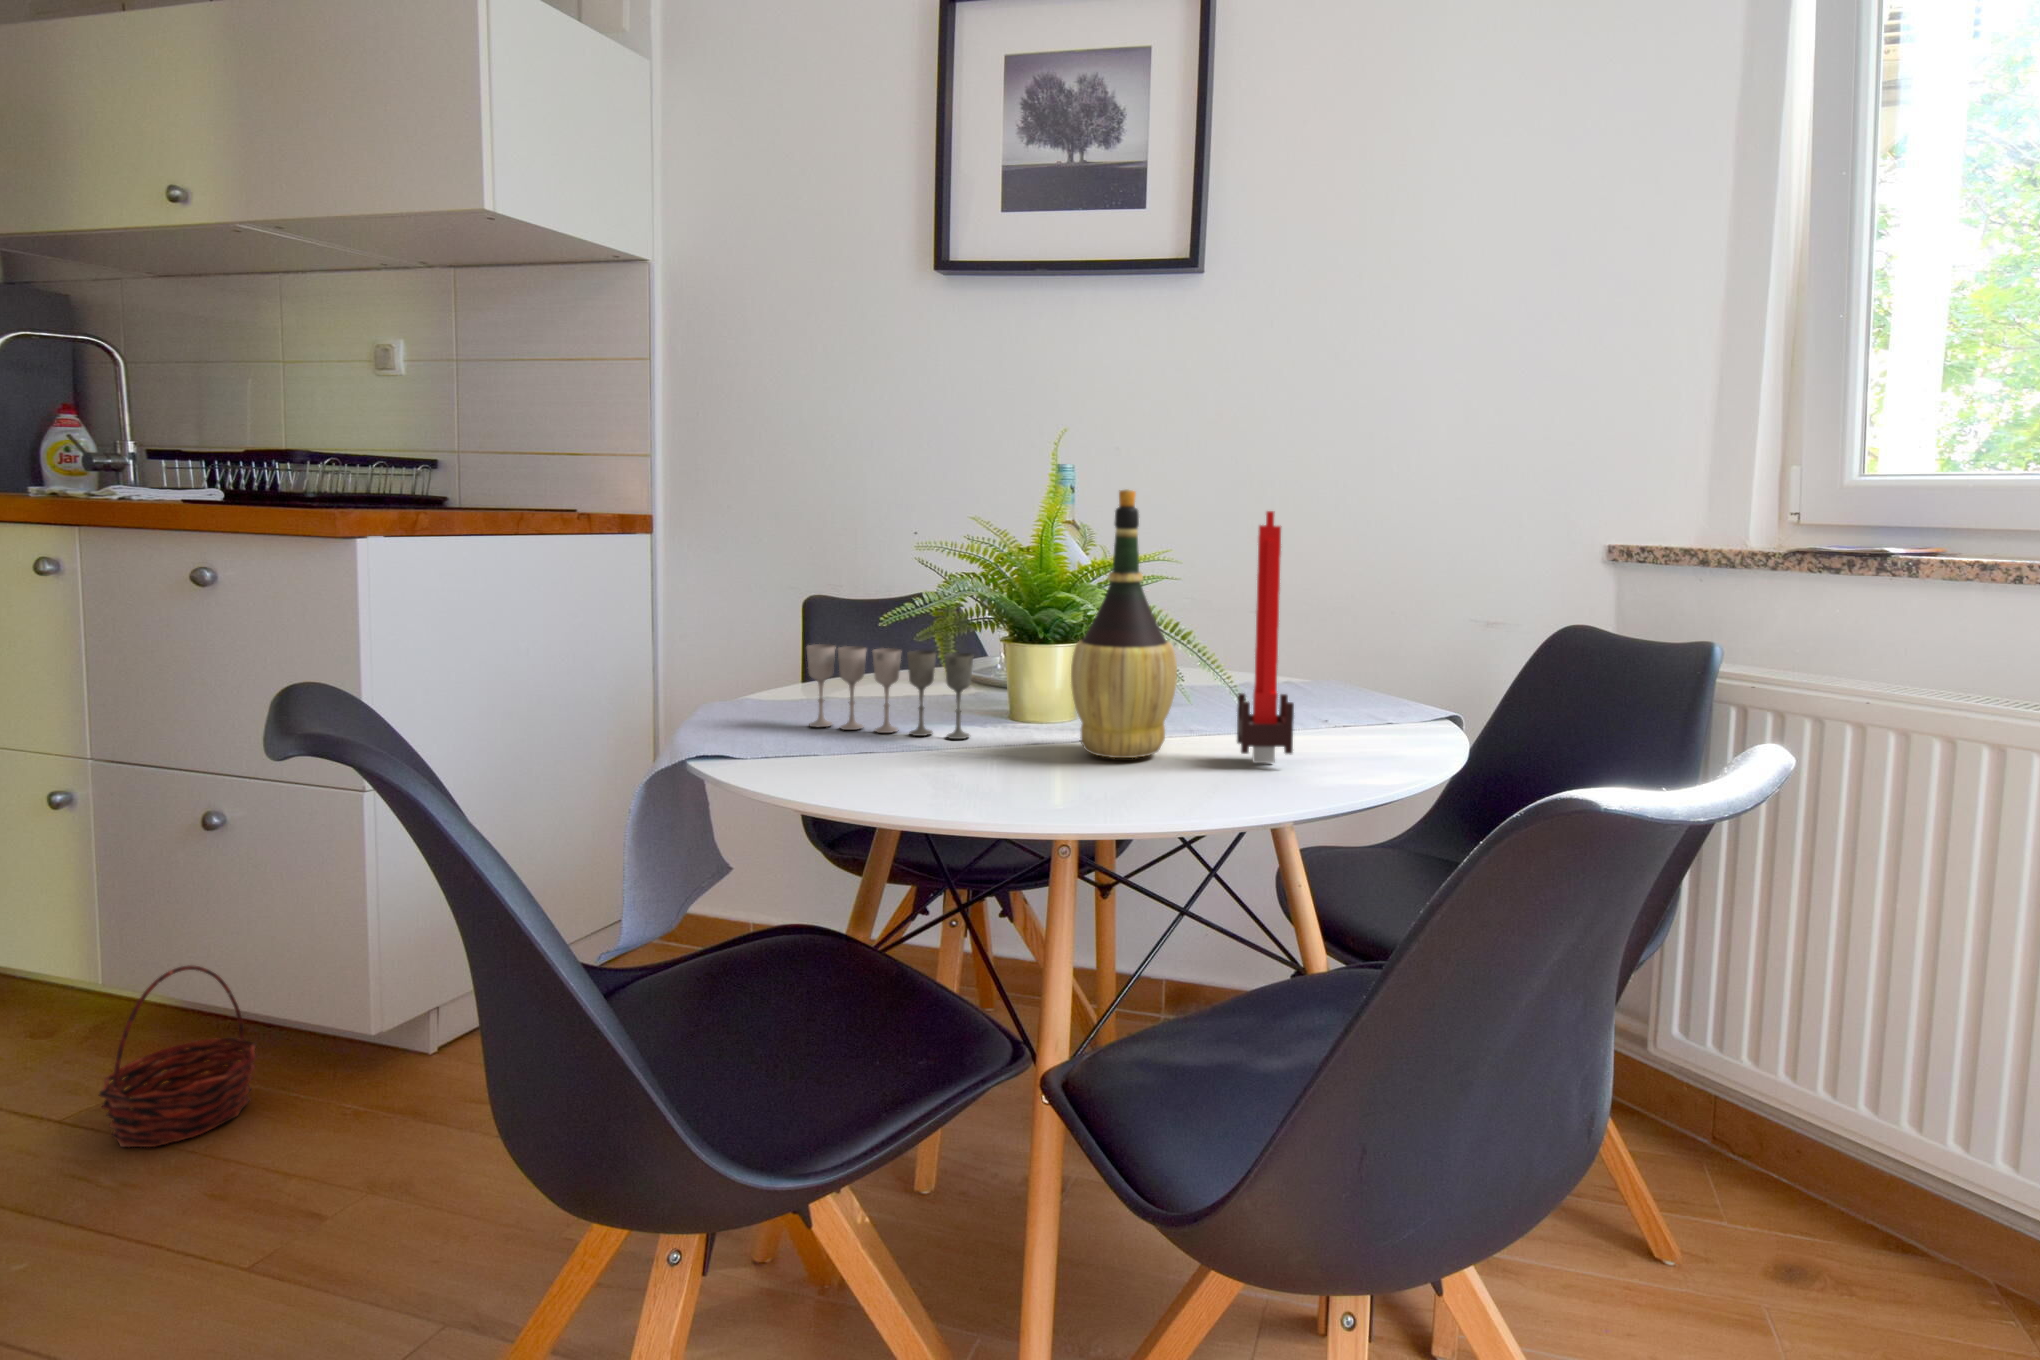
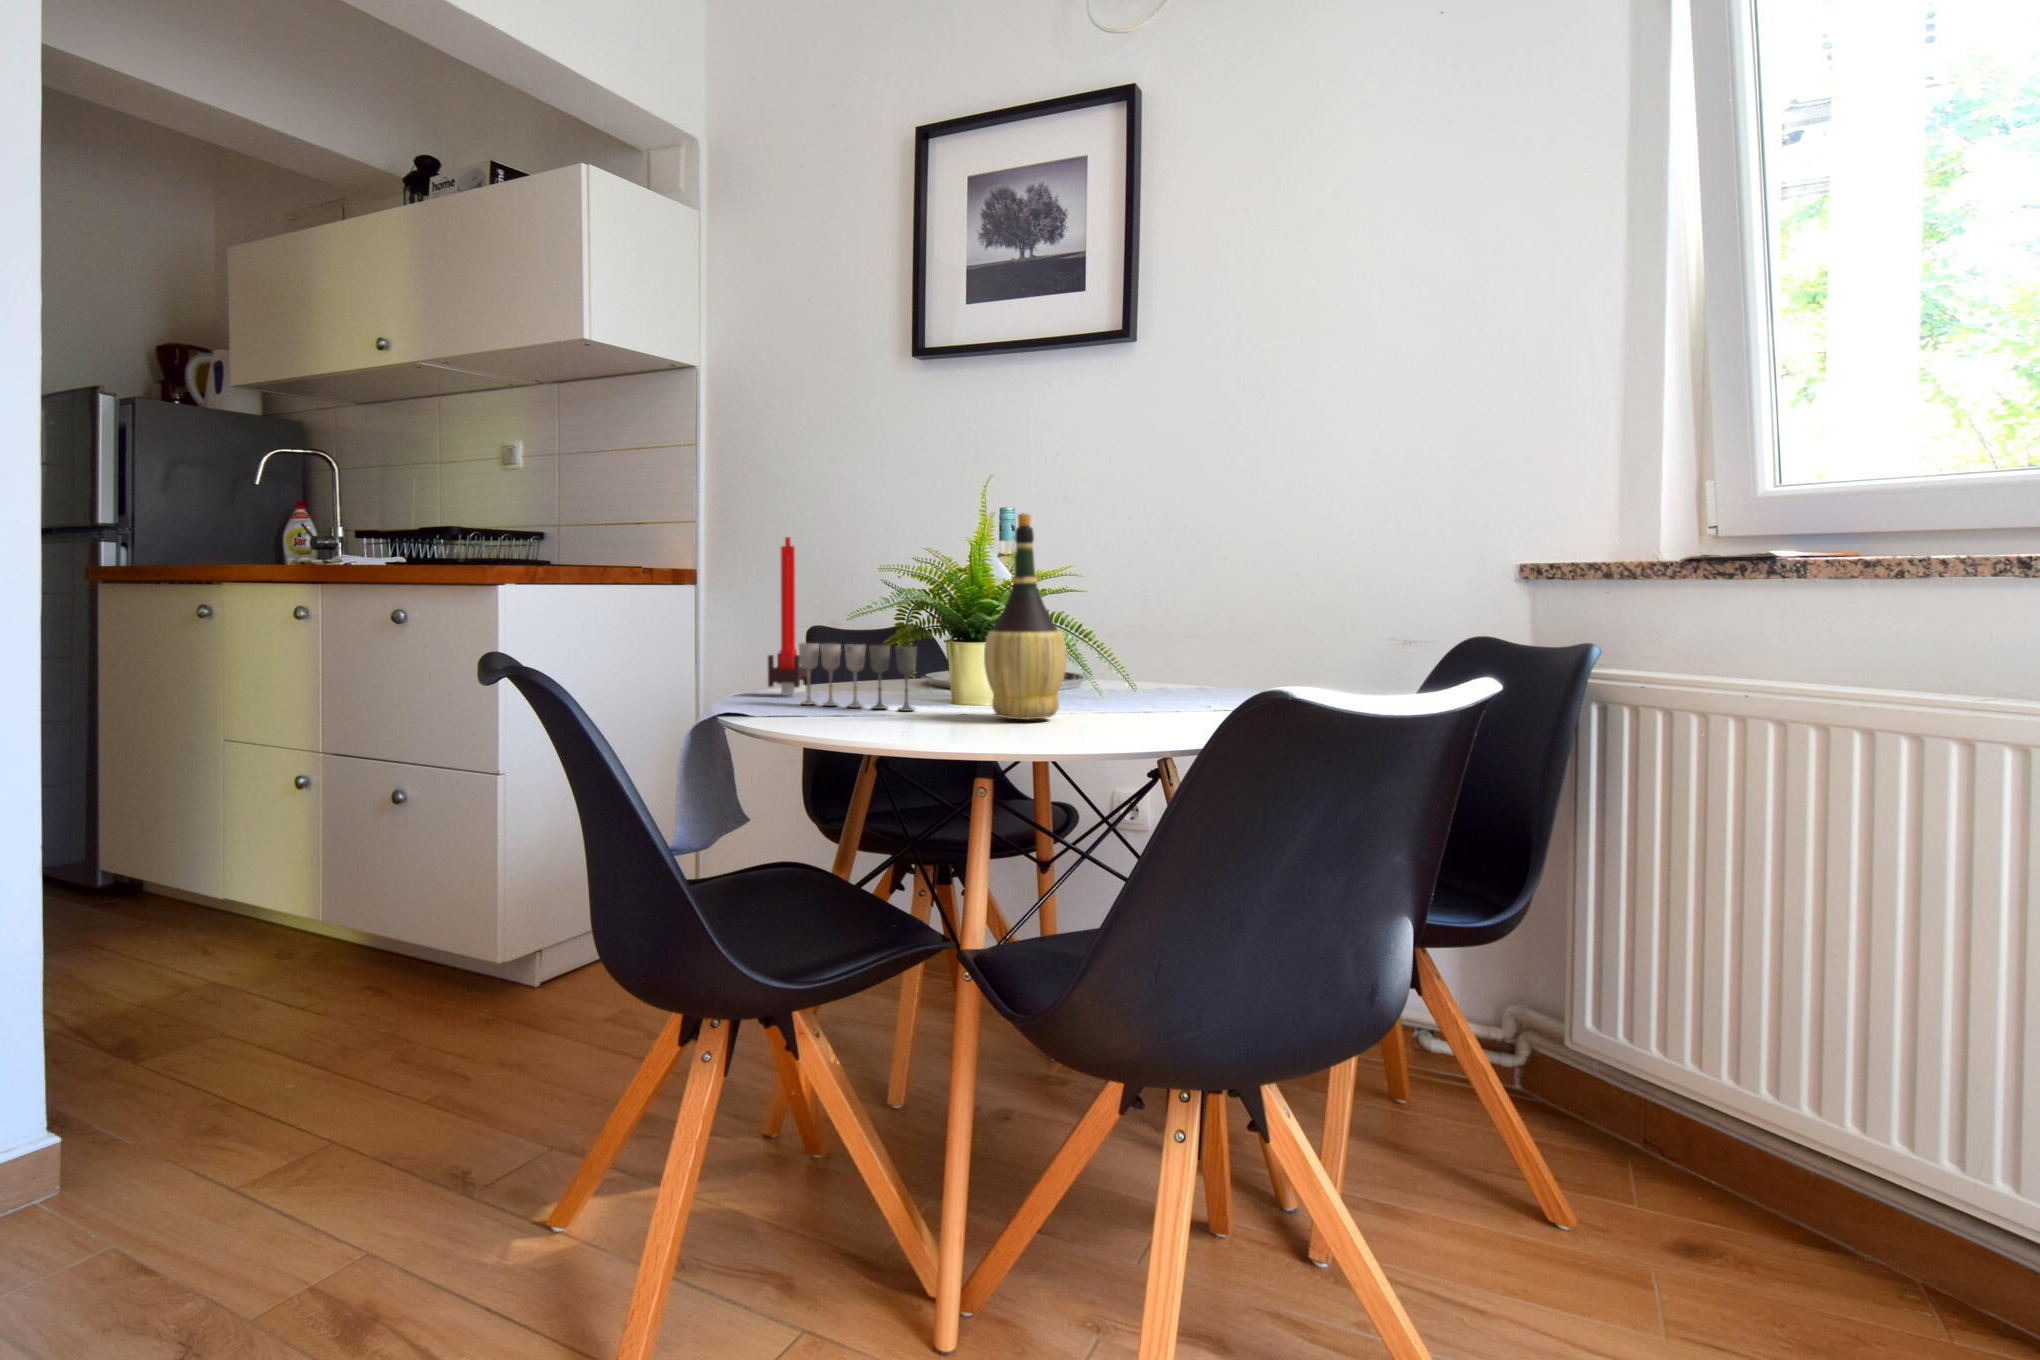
candle: present [1237,511,1294,763] -> present [768,537,808,695]
basket: present [99,965,257,1147] -> none [330,898,426,1027]

